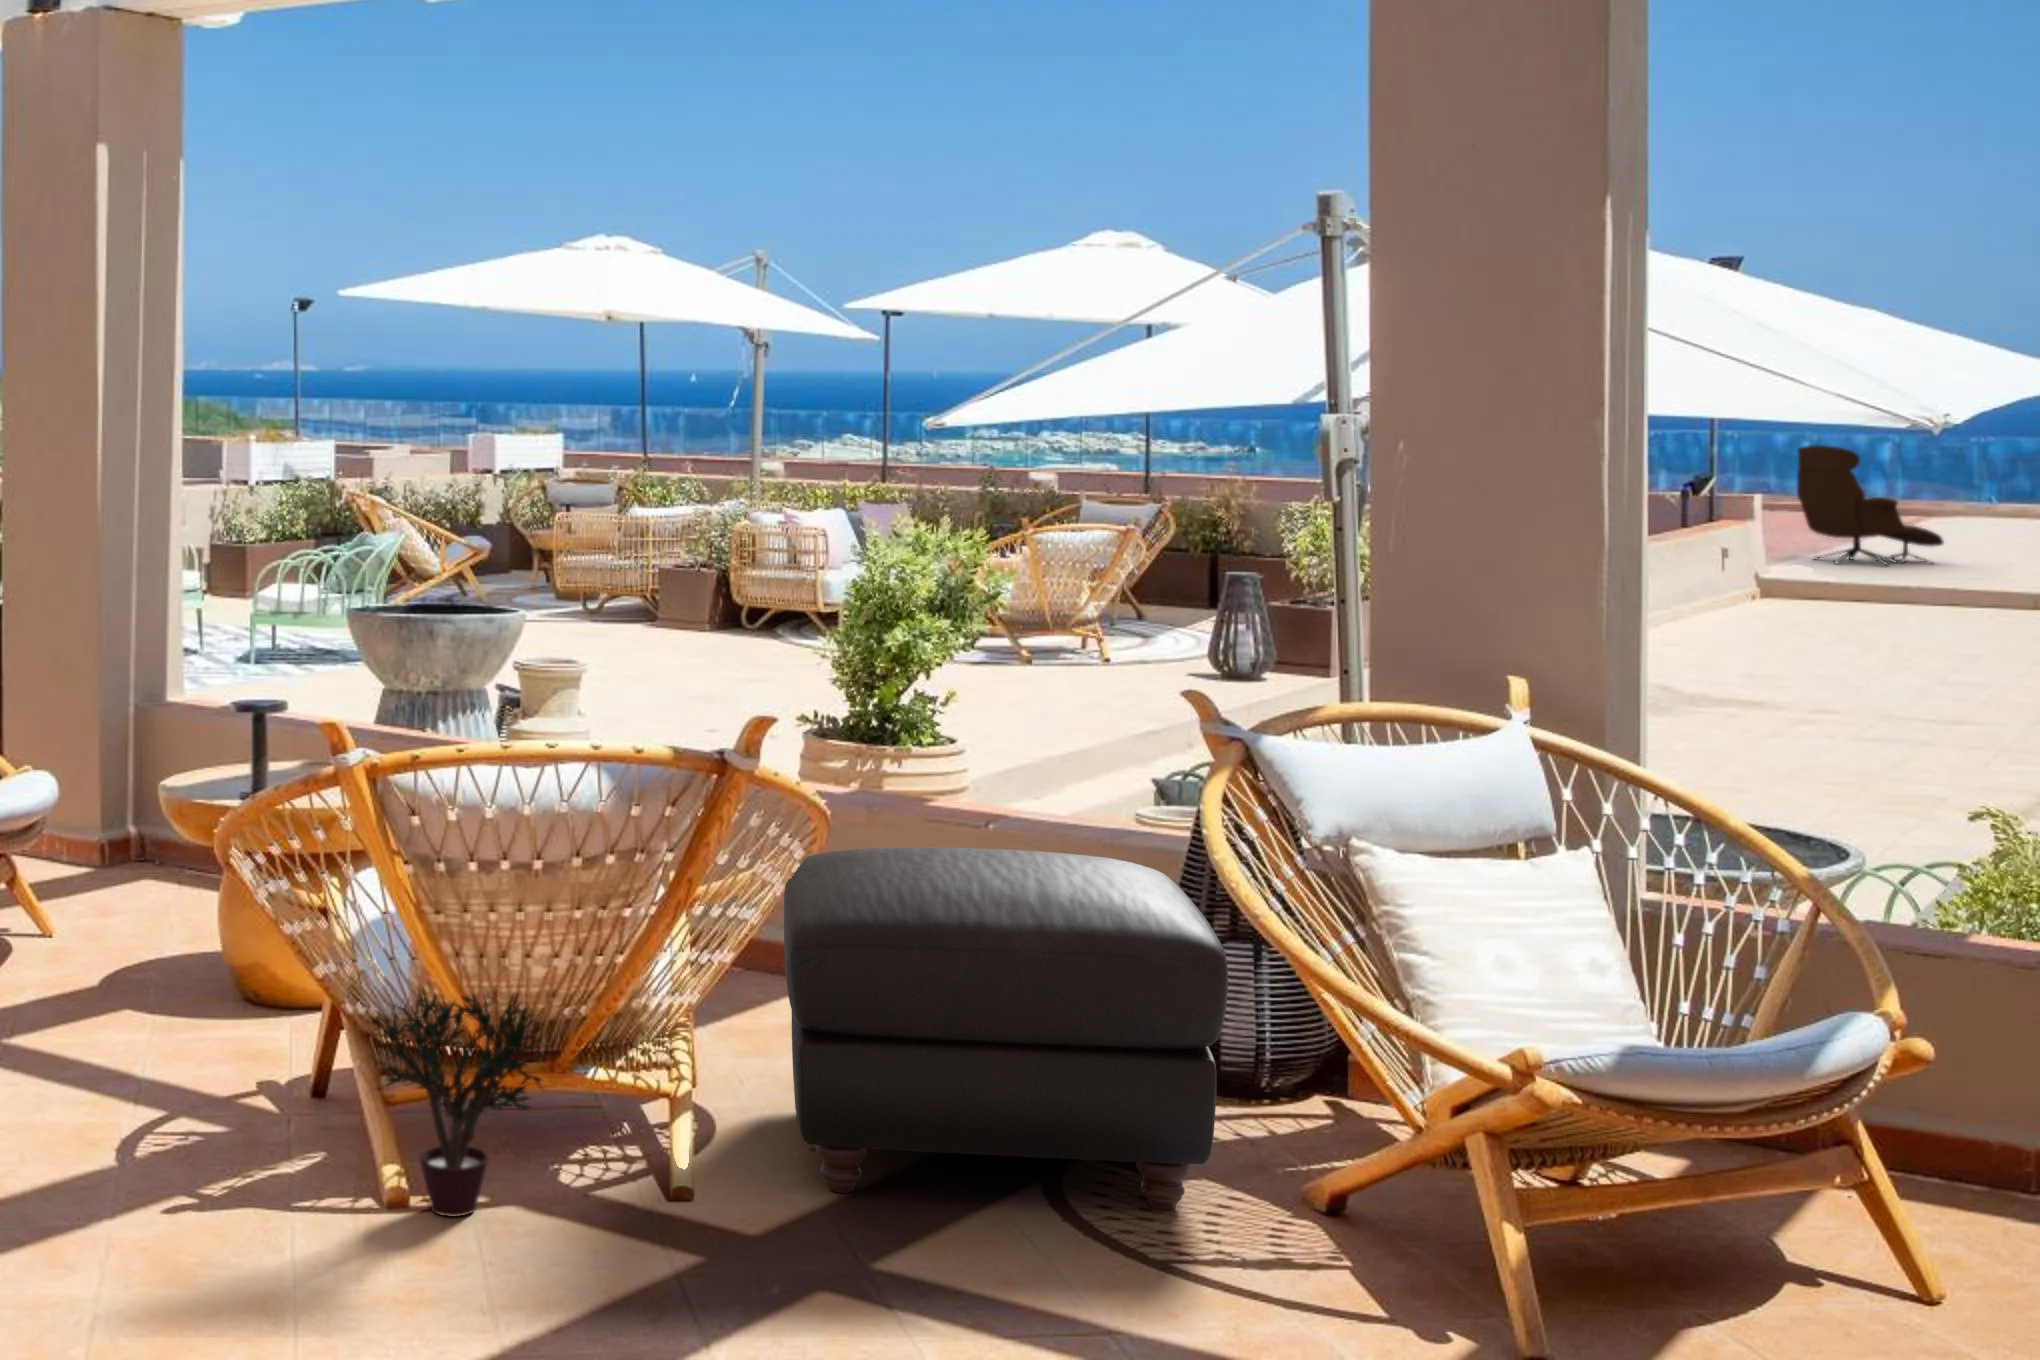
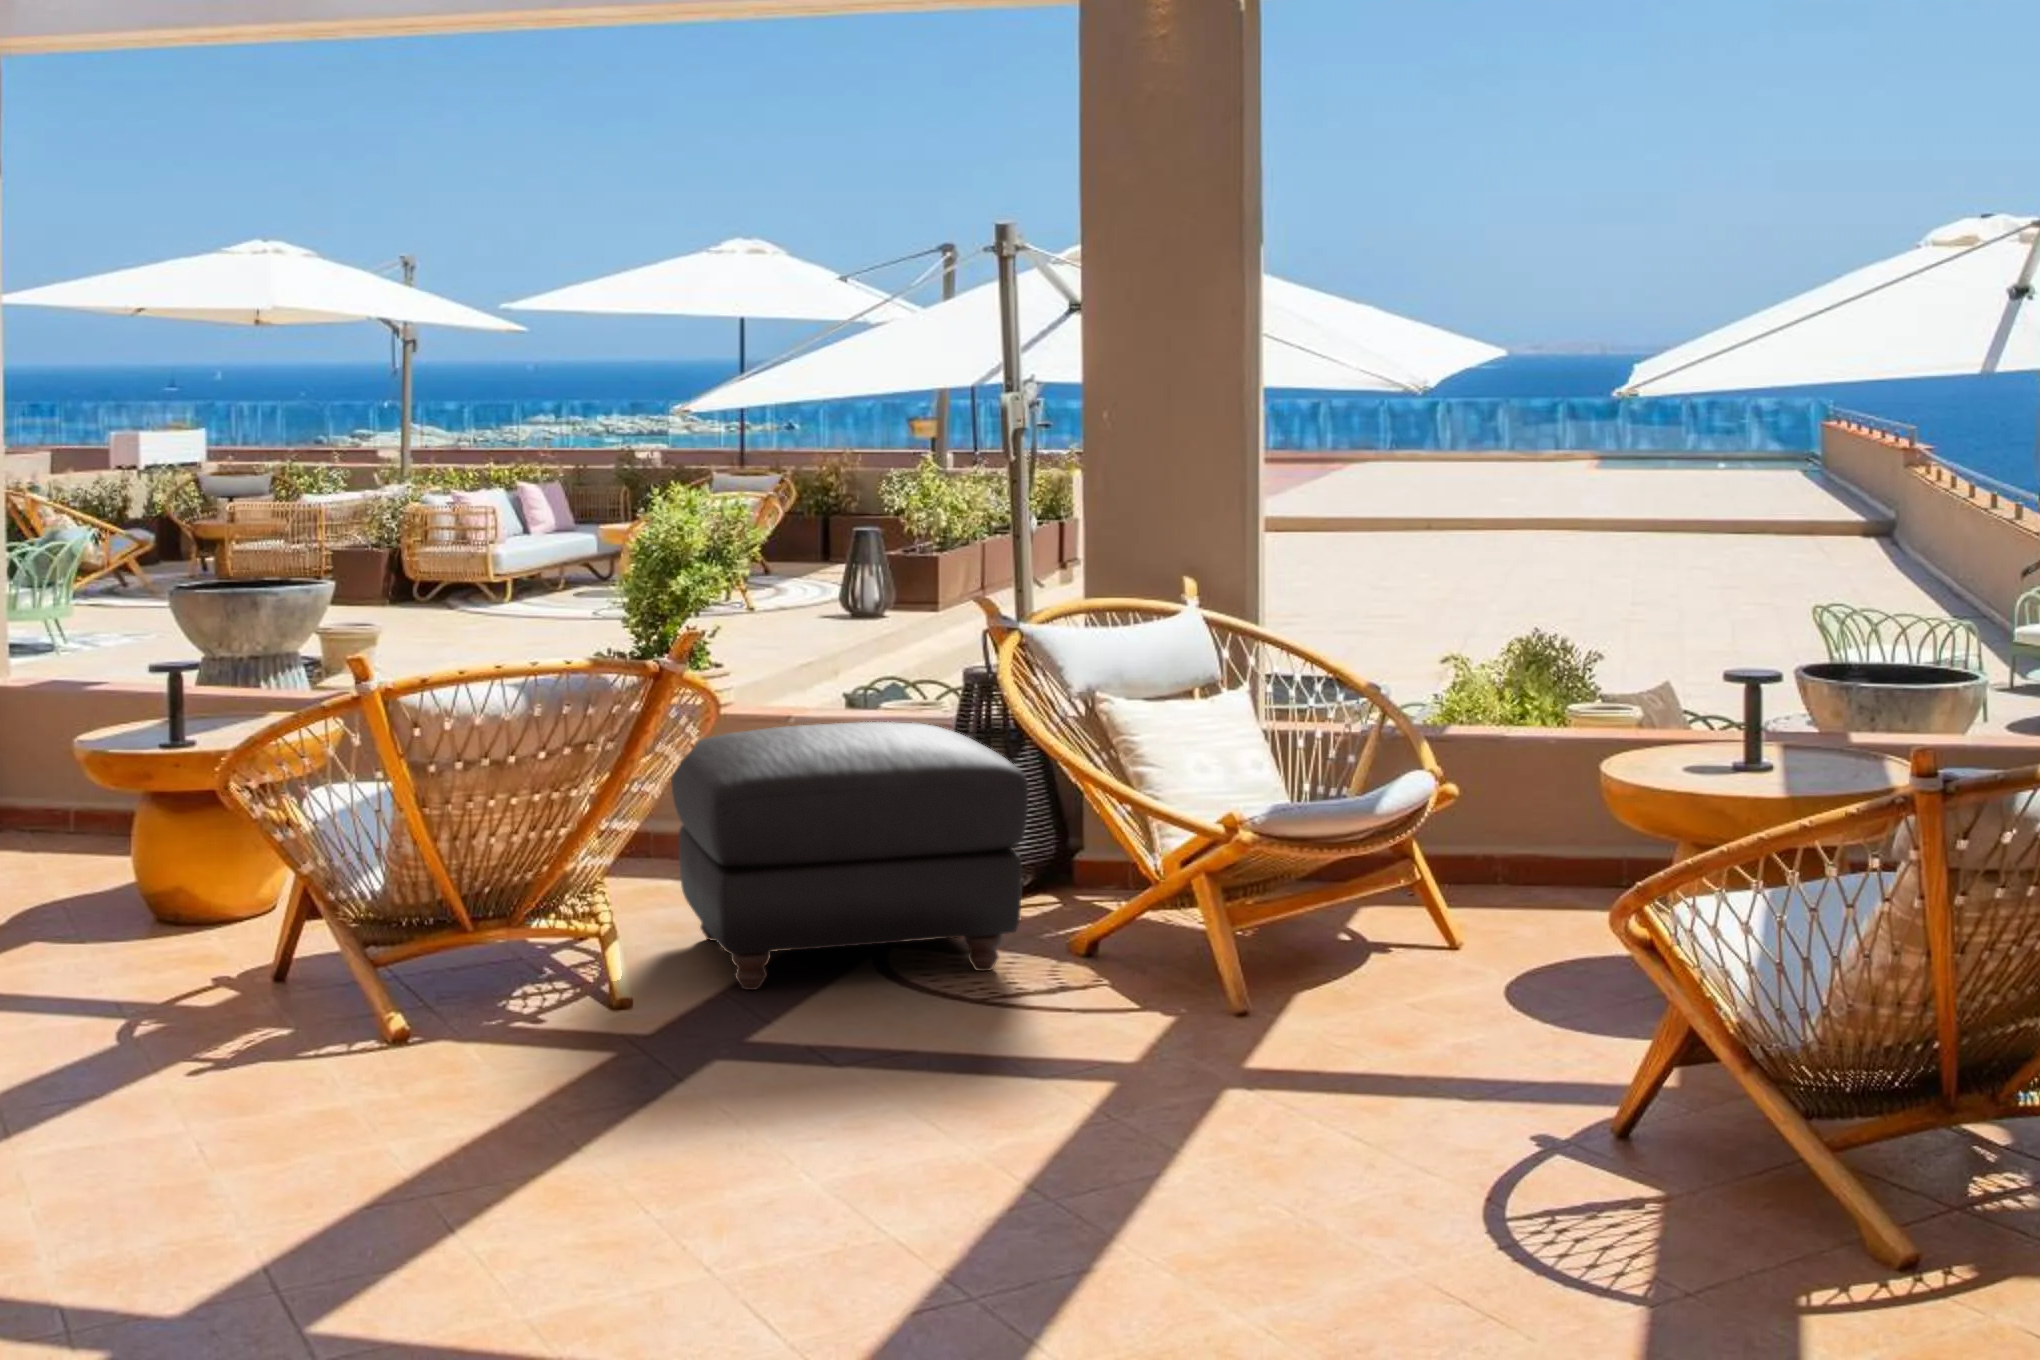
lounge chair: present [1797,445,1943,565] -> none [1260,406,1365,503]
potted plant: present [365,988,547,1217] -> none [381,858,542,1042]

